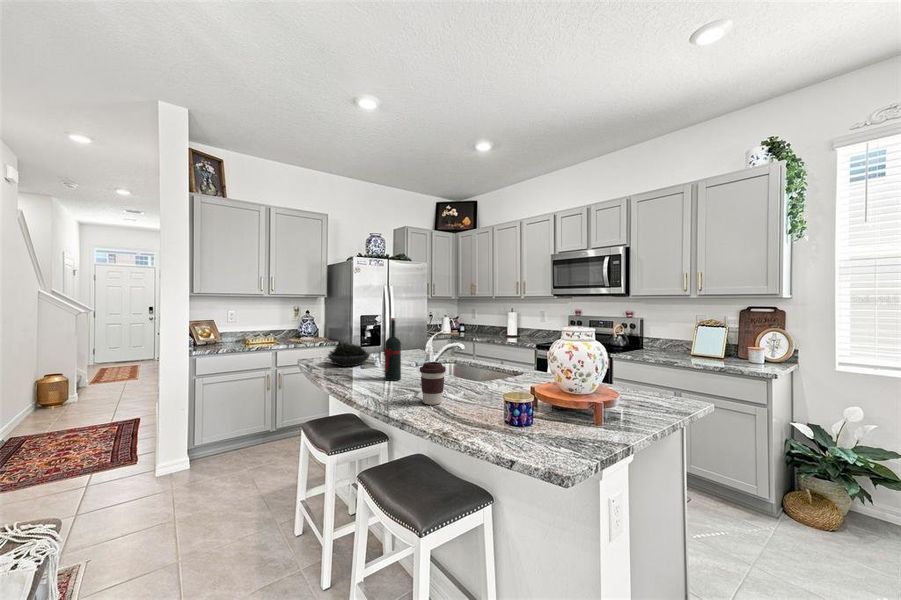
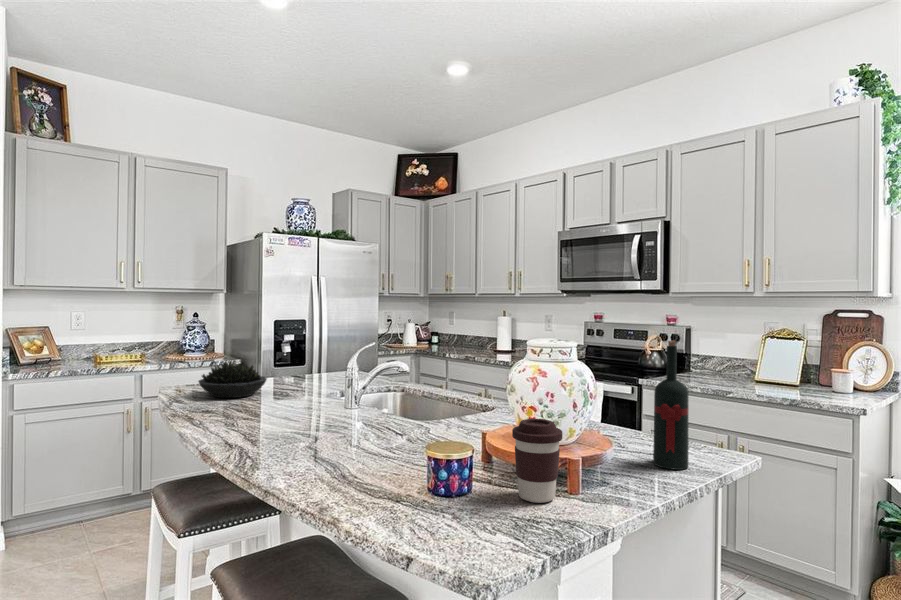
wine bottle: present [384,318,401,381] -> present [653,341,689,470]
coffee cup: present [420,362,446,405] -> present [512,419,562,503]

